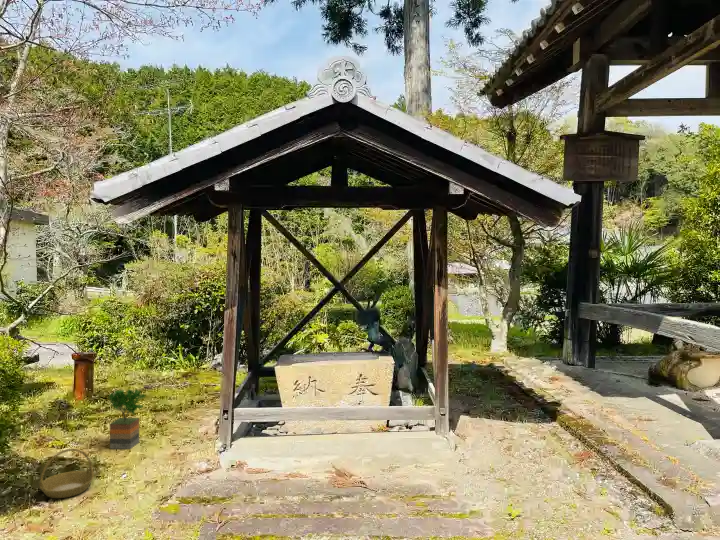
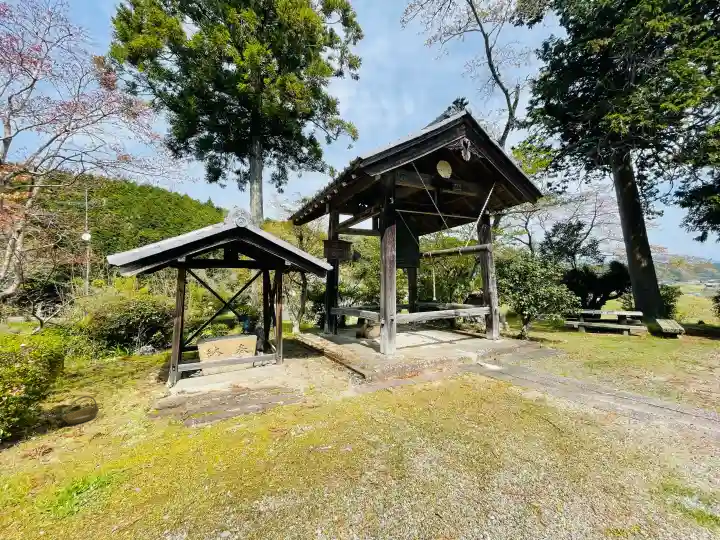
potted tree: present [108,390,145,449] -> none [93,364,119,399]

